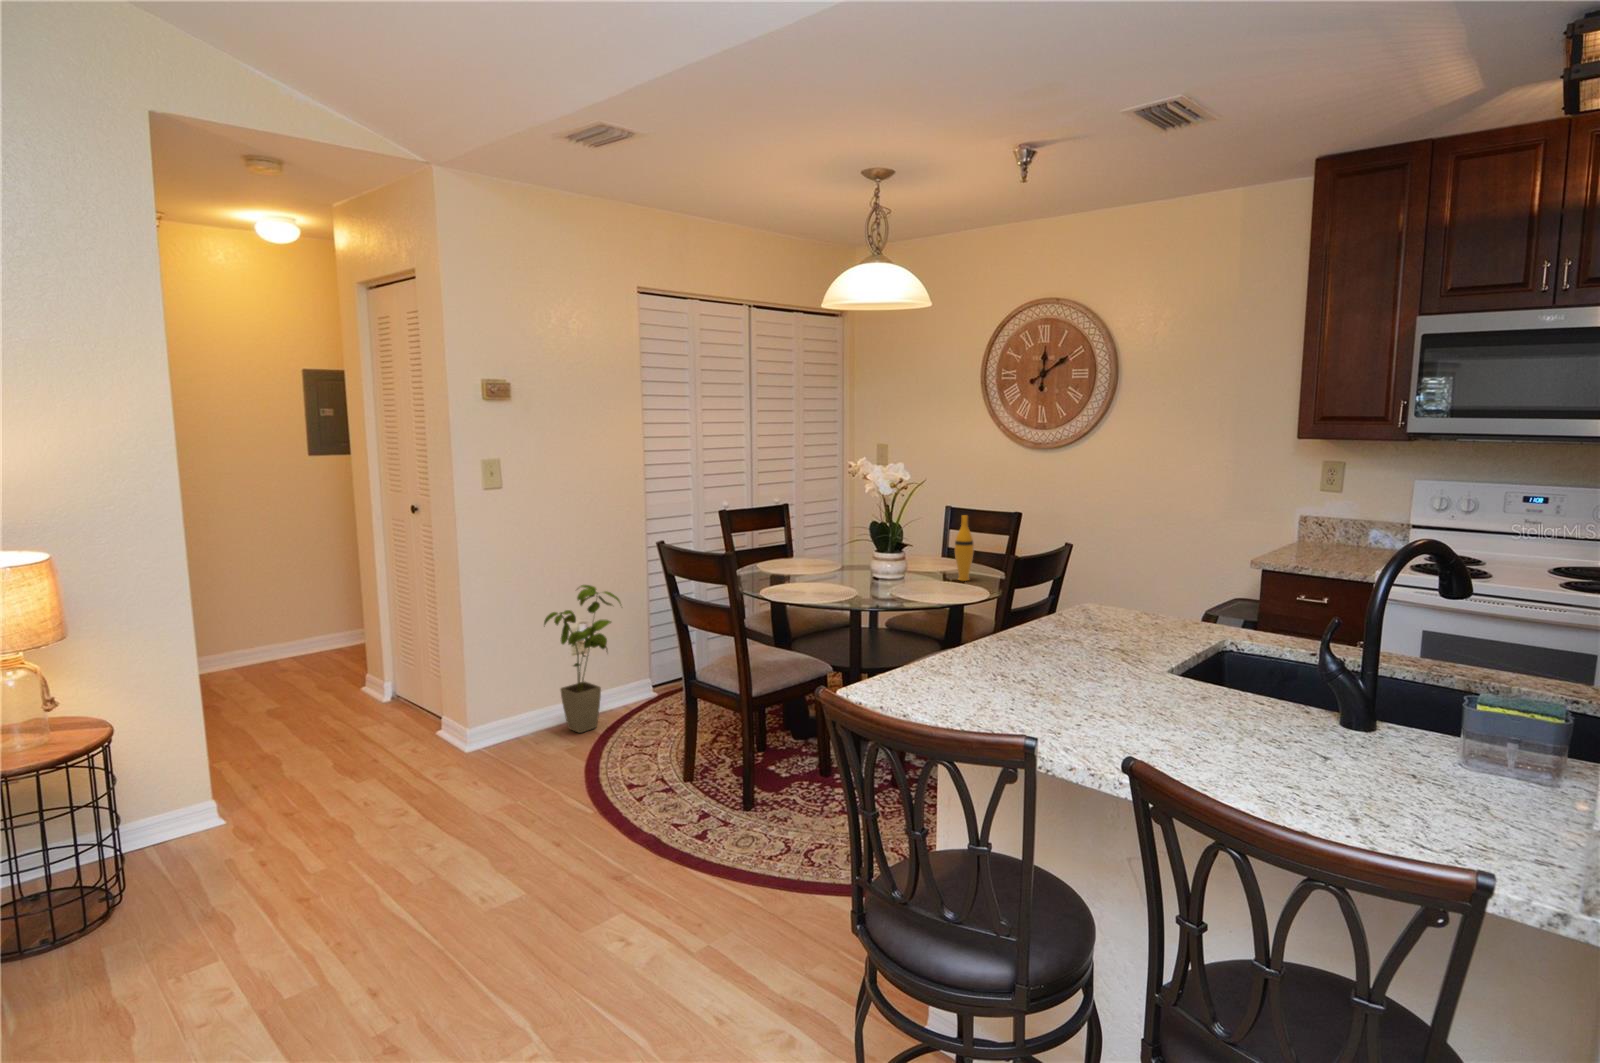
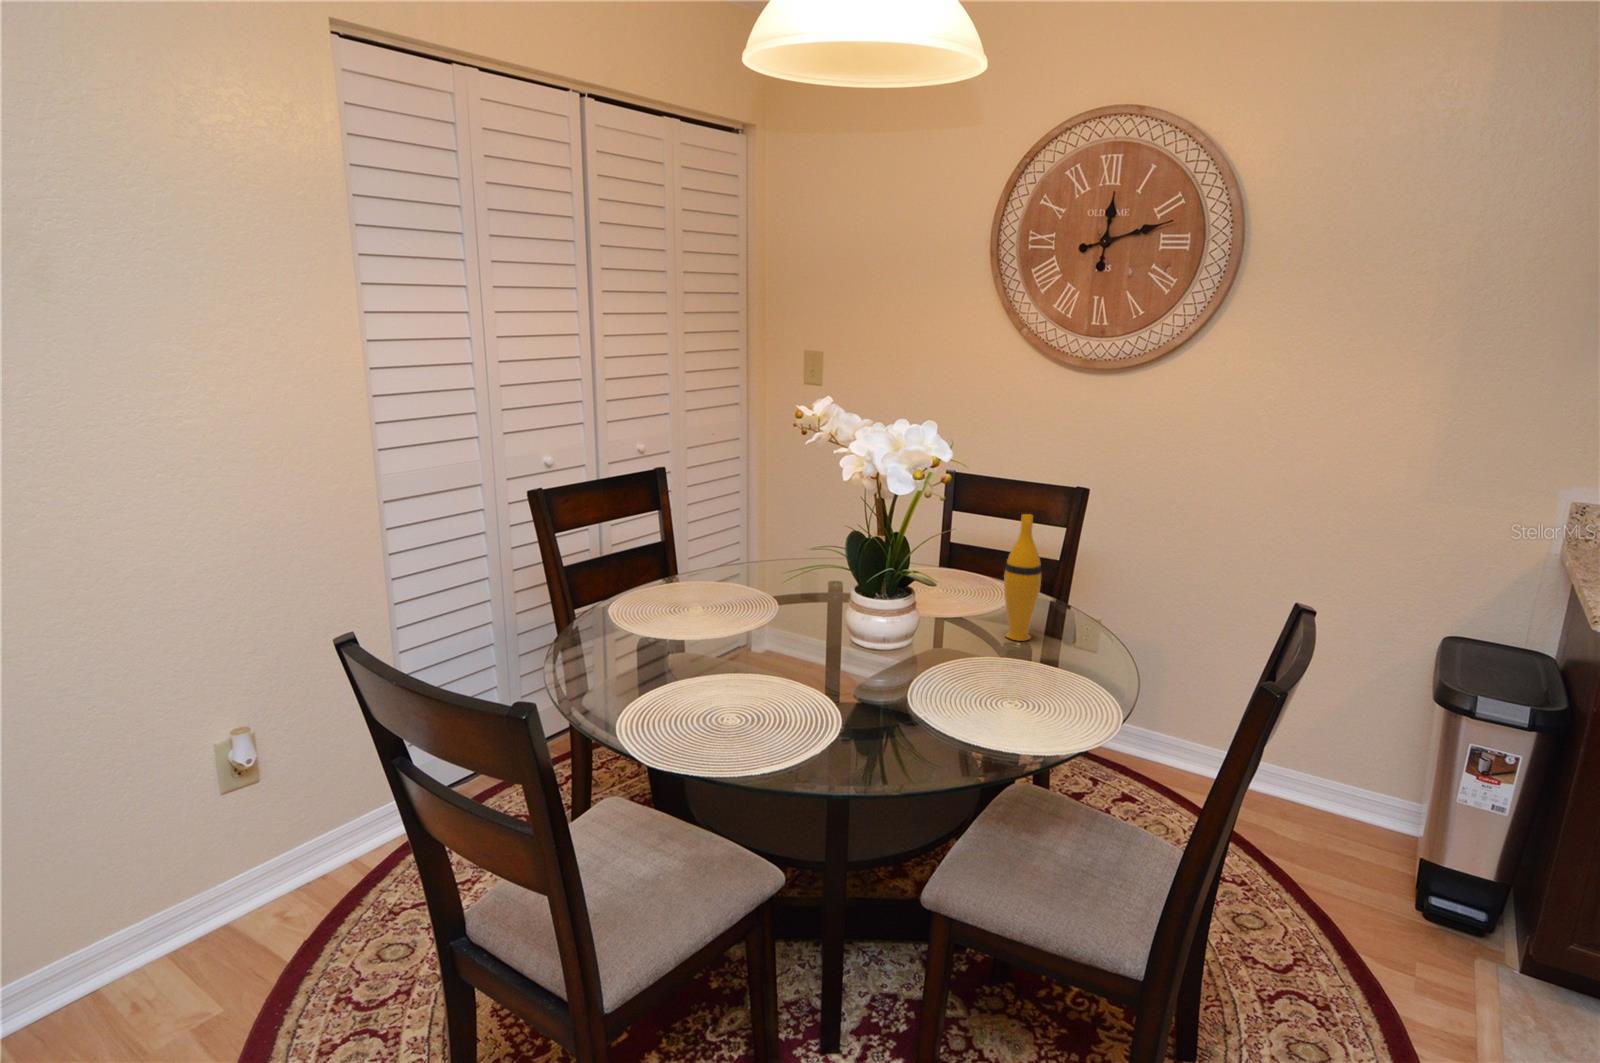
house plant: present [544,585,621,733] -> none [130,667,319,972]

